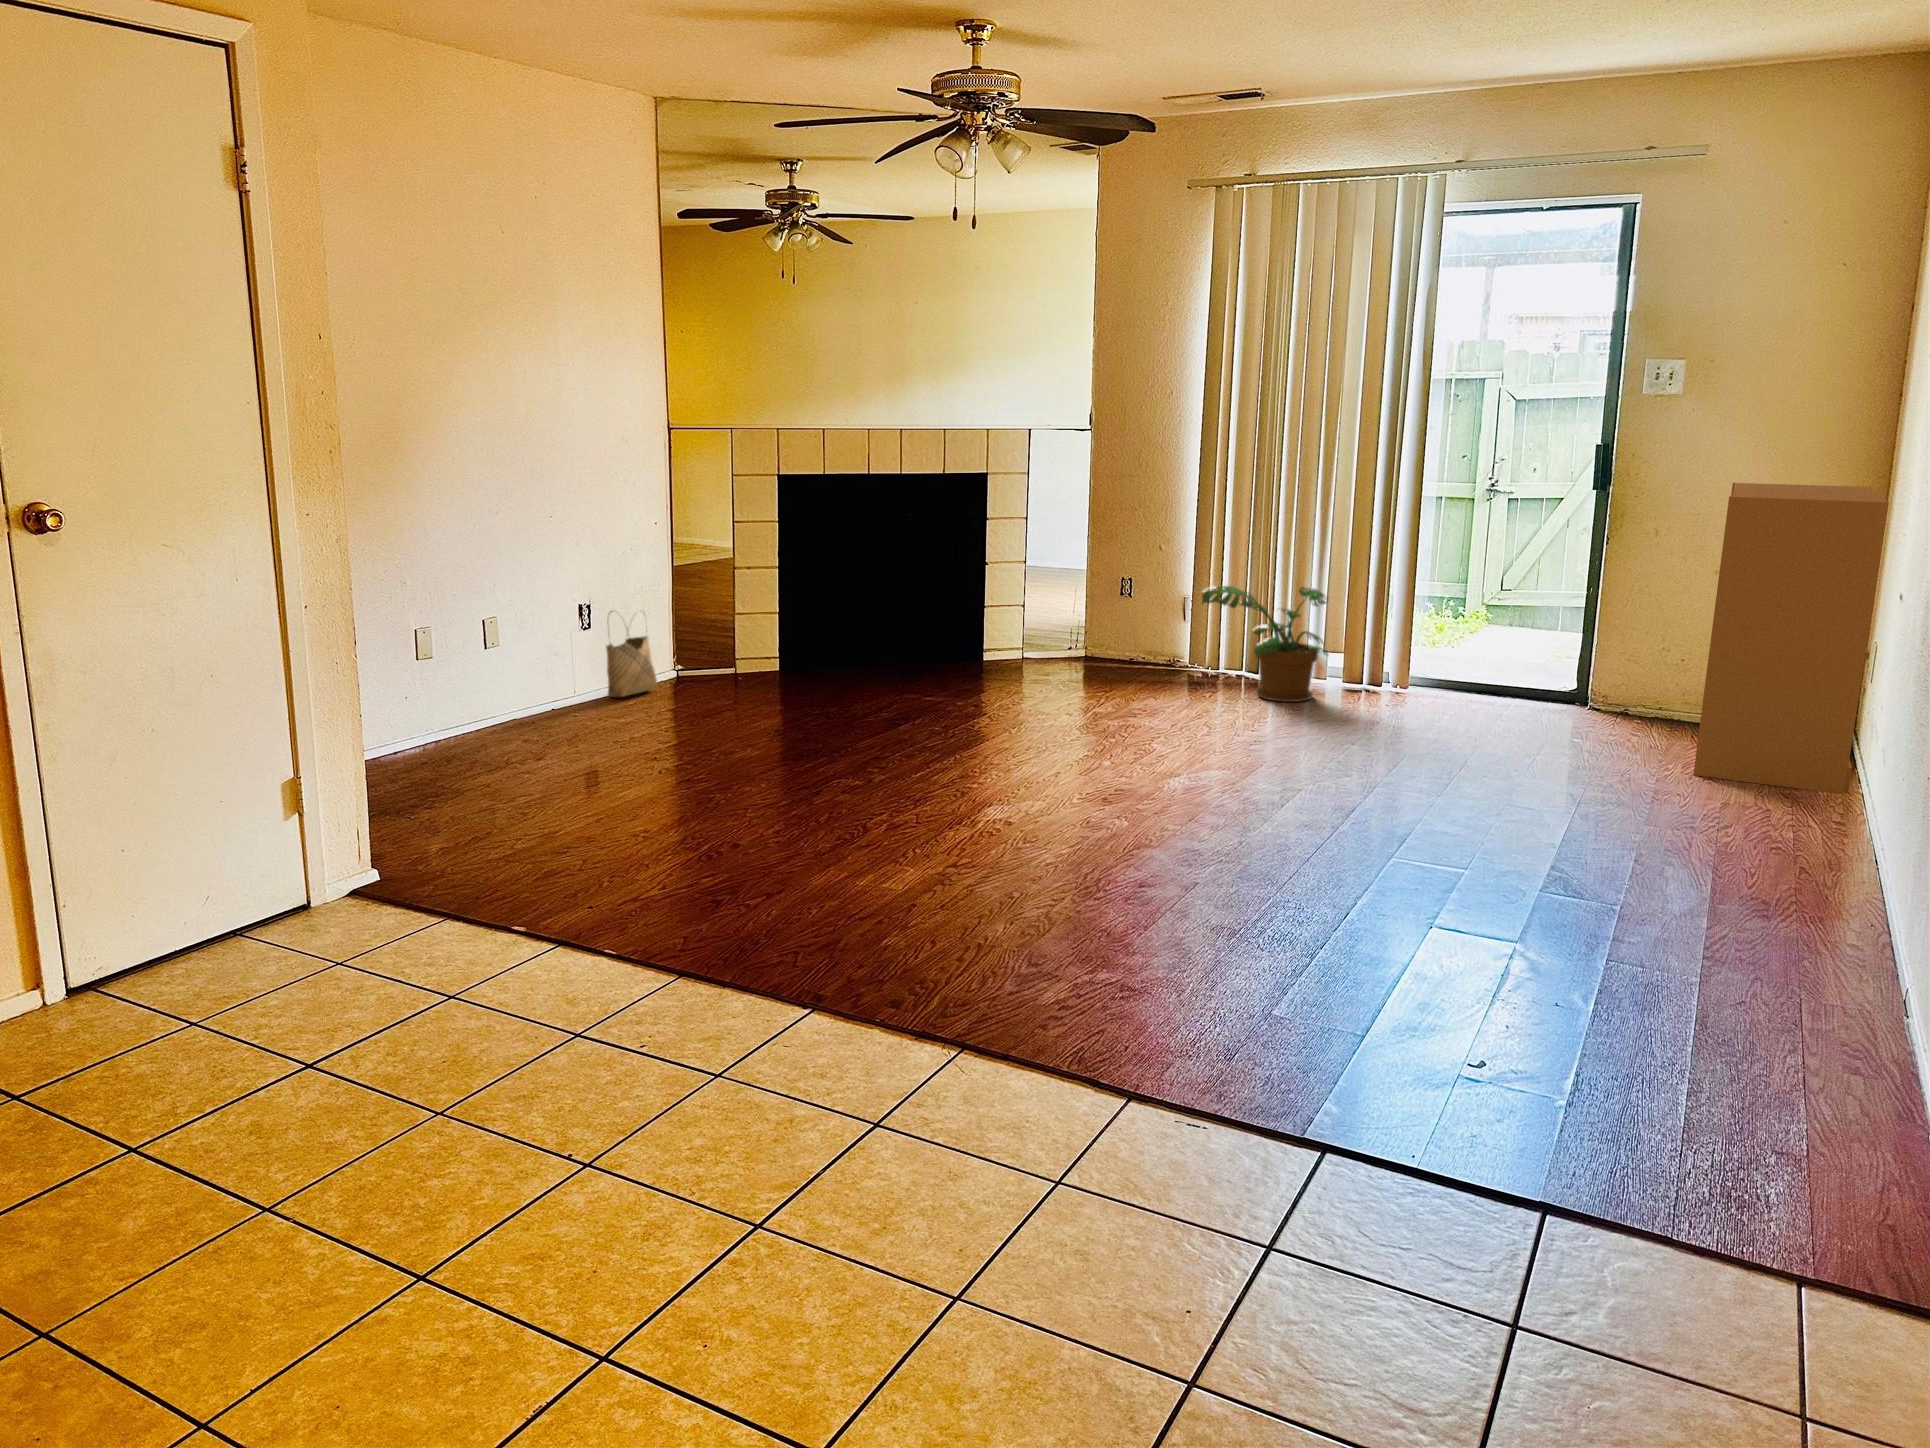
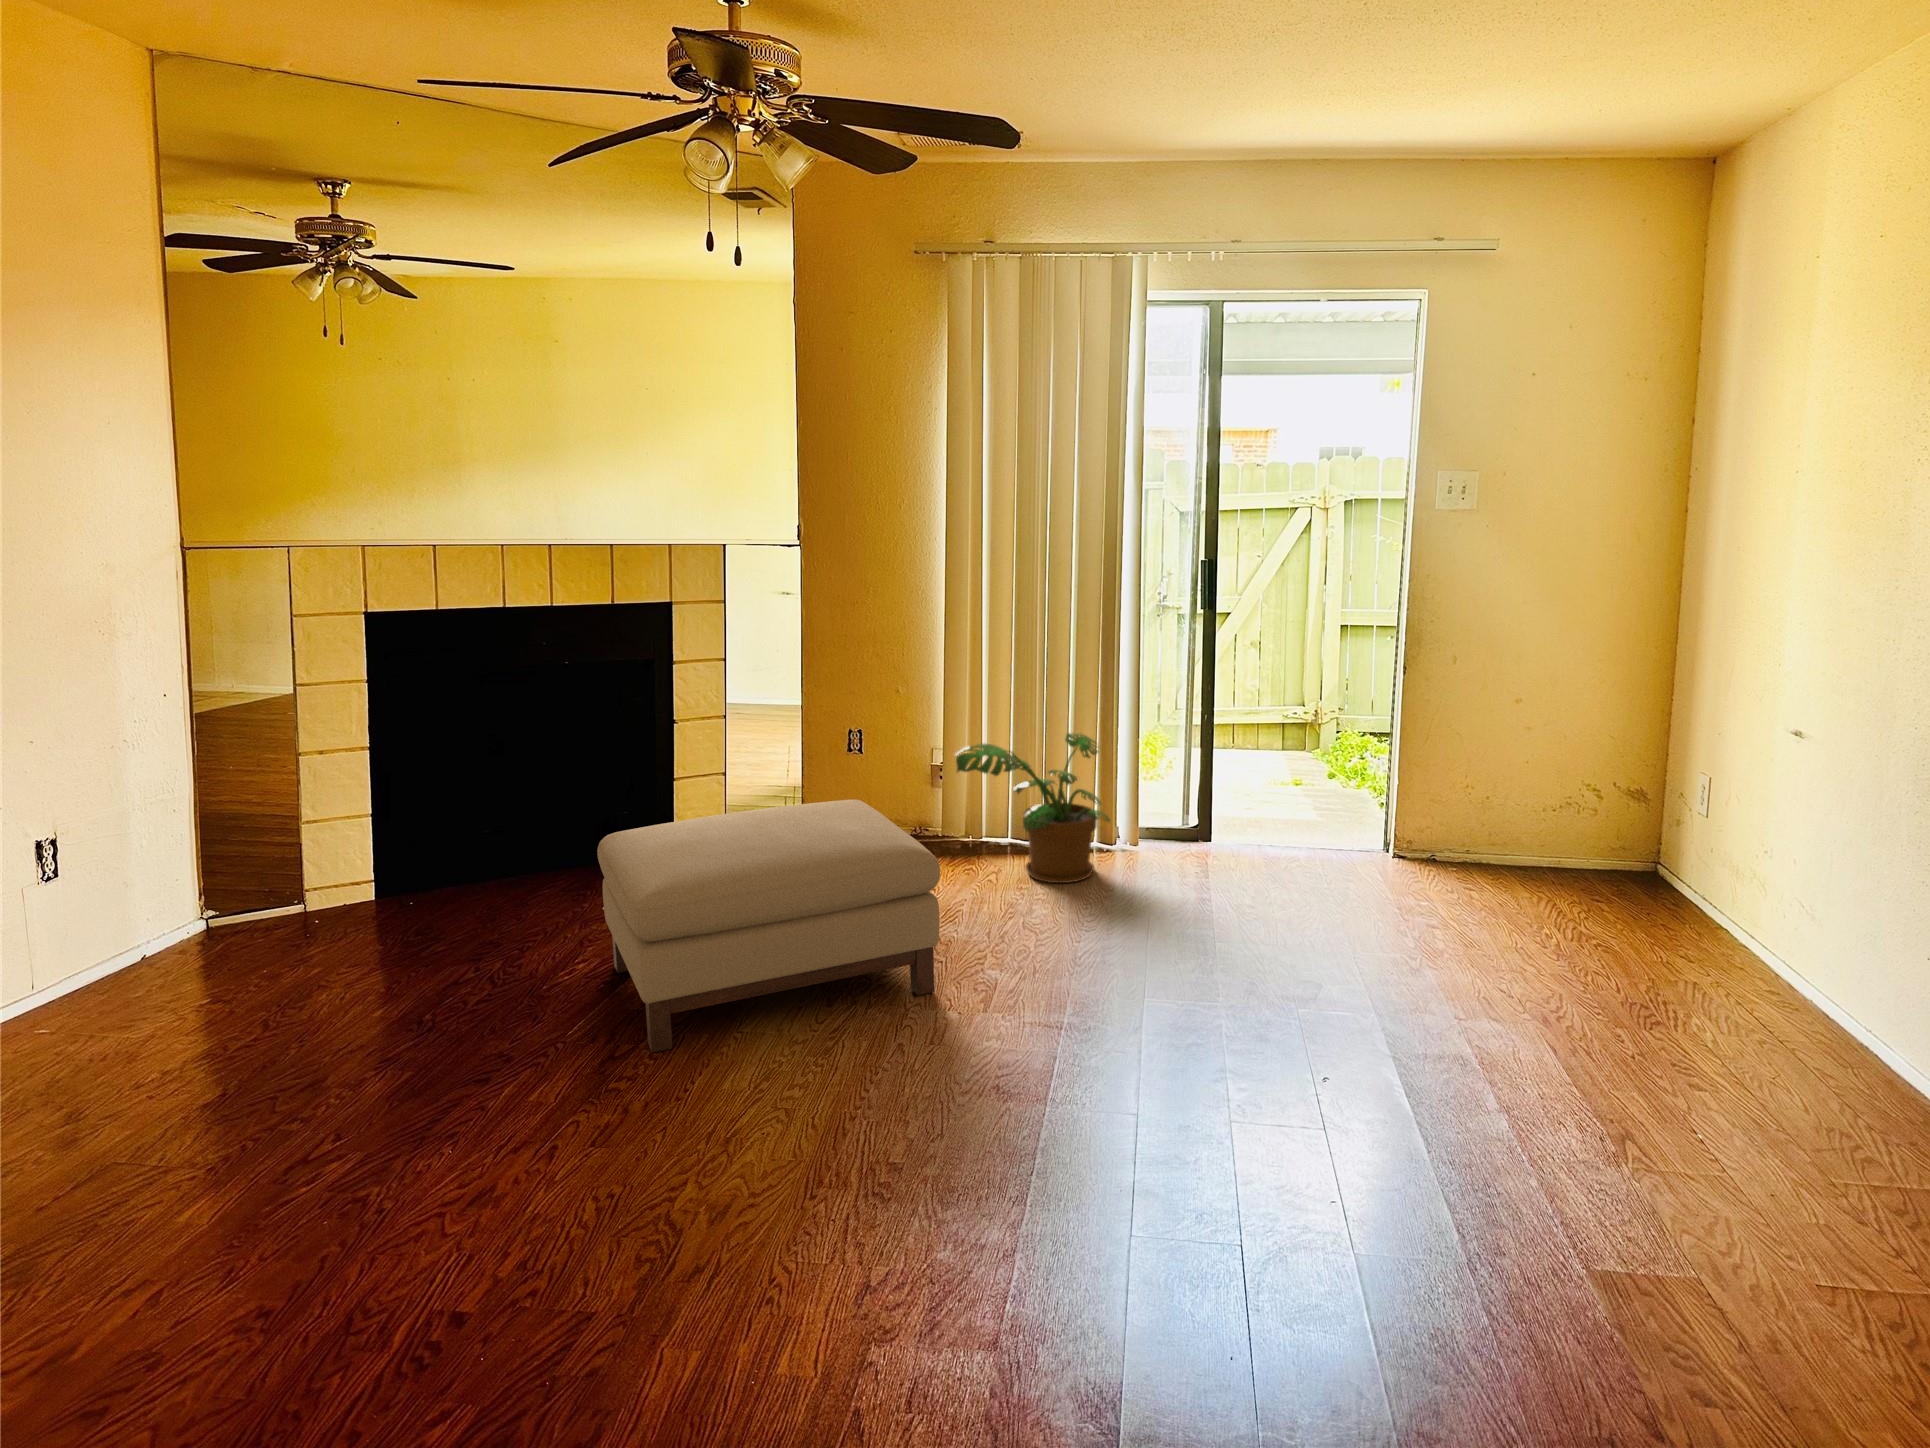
bookshelf: present [1693,483,1889,794] -> none [1515,601,1759,976]
woven basket: present [606,611,657,697] -> none [47,859,157,1000]
ottoman: none [935,611,1173,750] -> present [597,800,940,1052]

